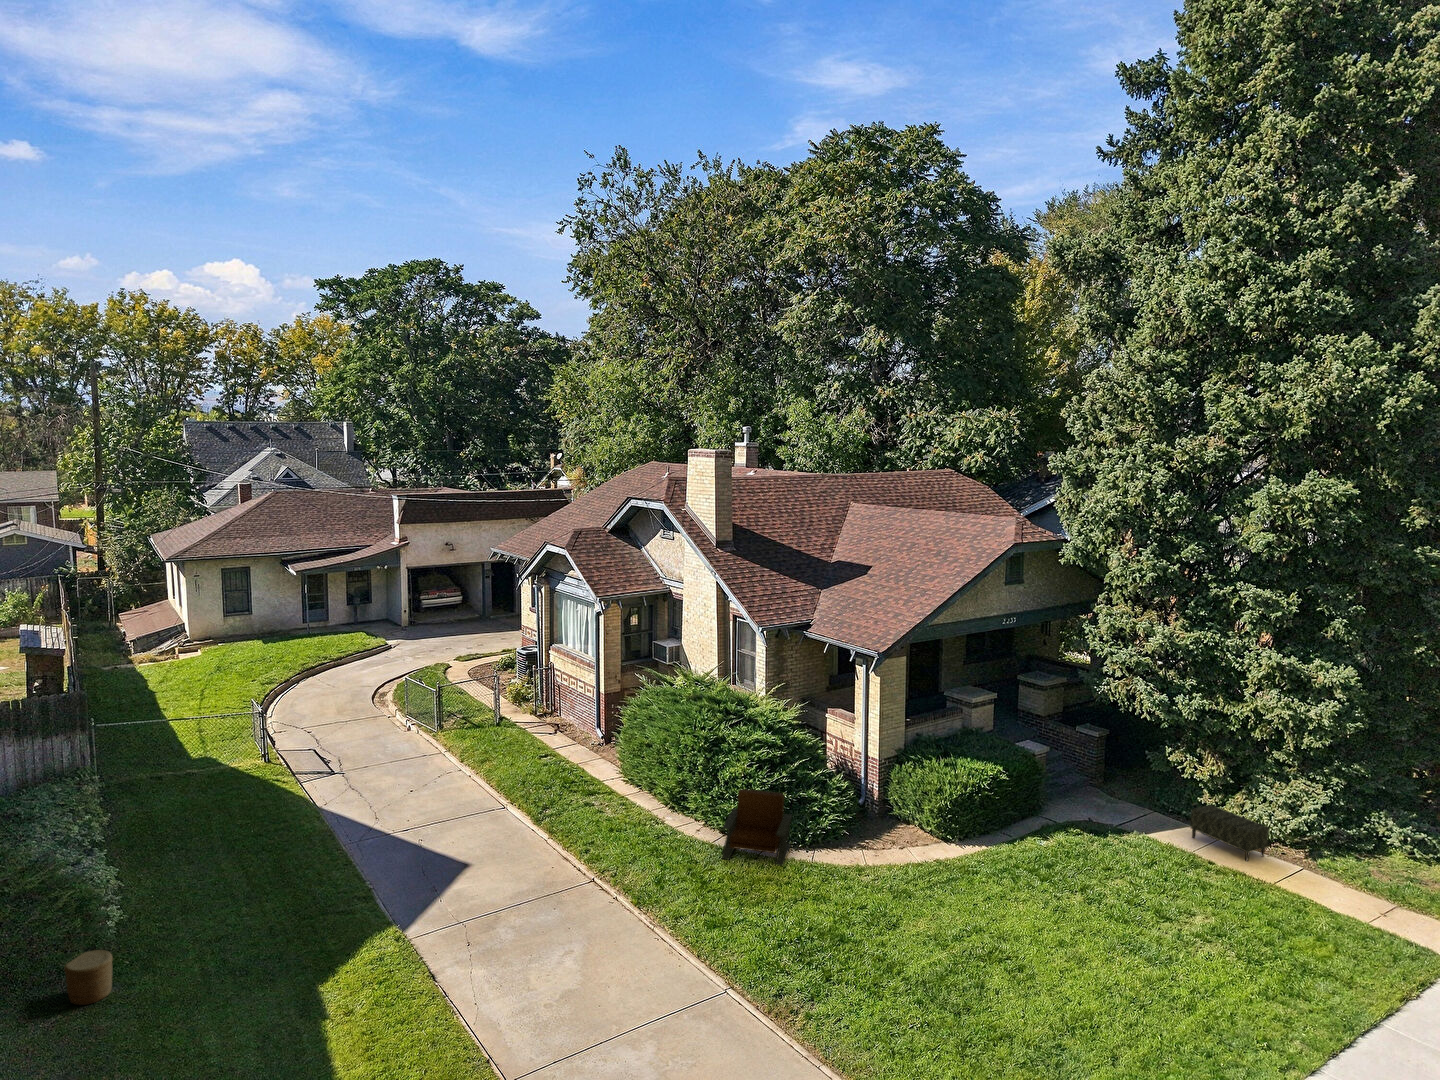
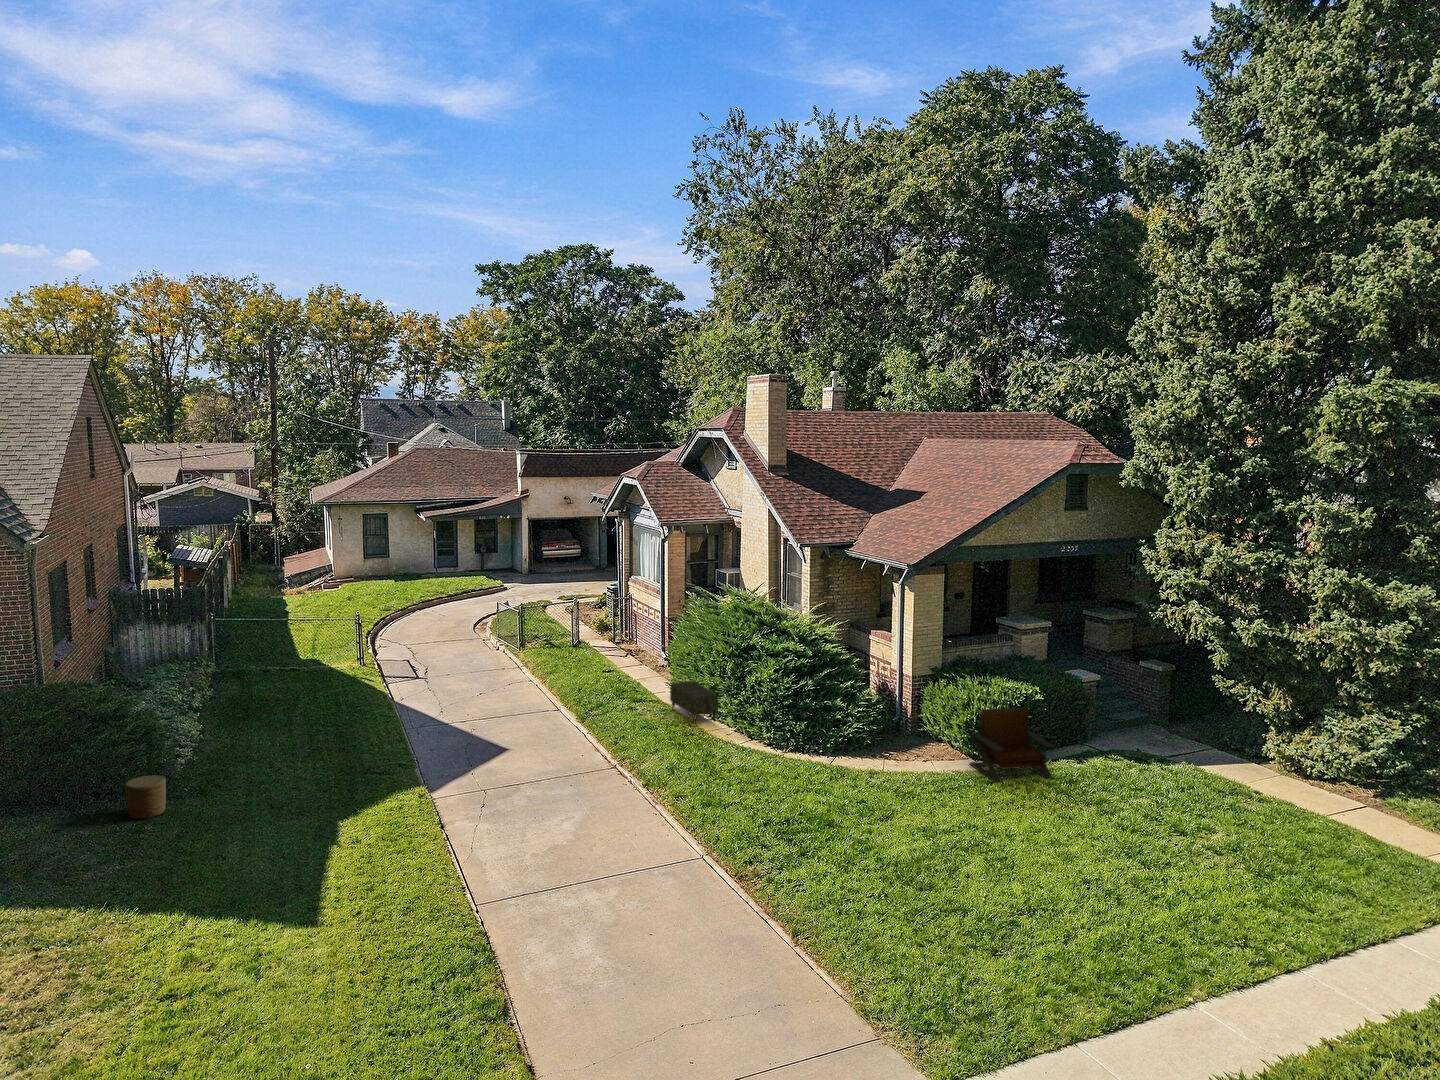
lounge chair: present [722,789,792,866] -> present [969,708,1055,782]
bench: present [1190,805,1269,861] -> present [670,681,718,724]

